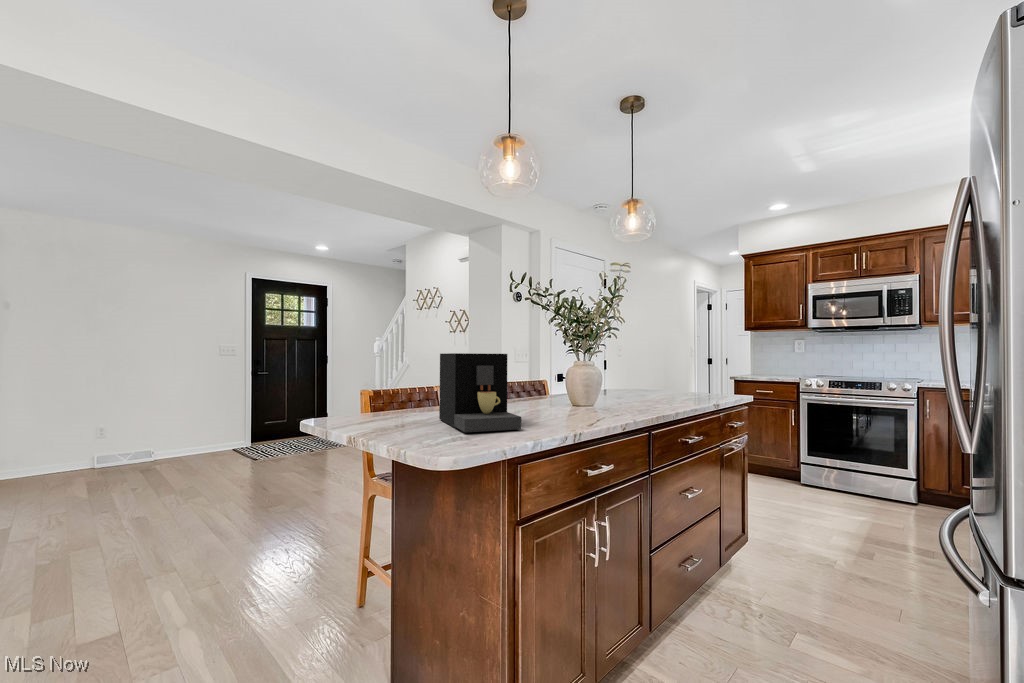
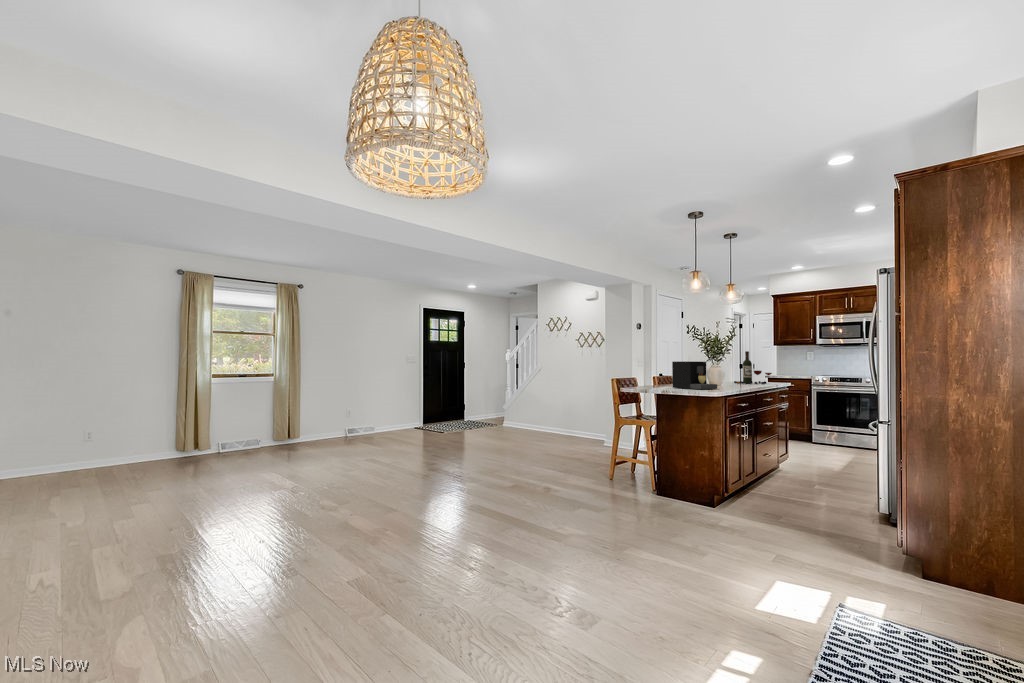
wine bottle: none [637,333,712,402] -> present [734,351,772,384]

